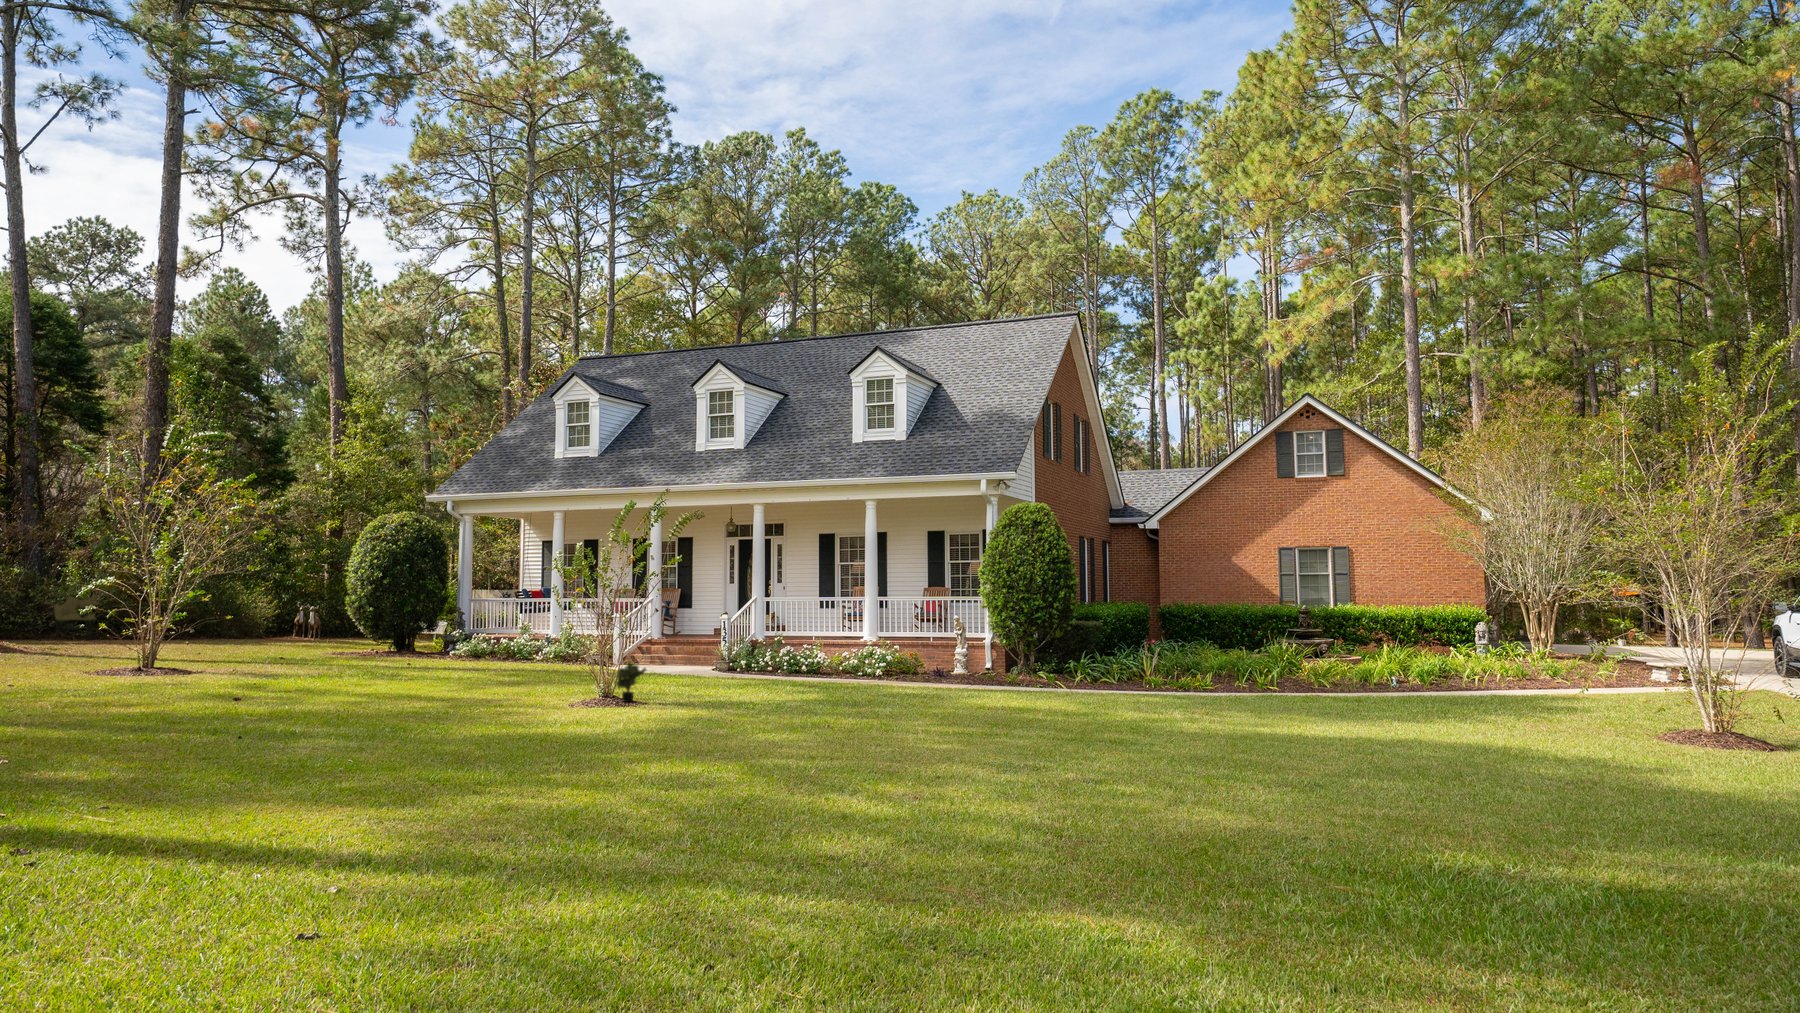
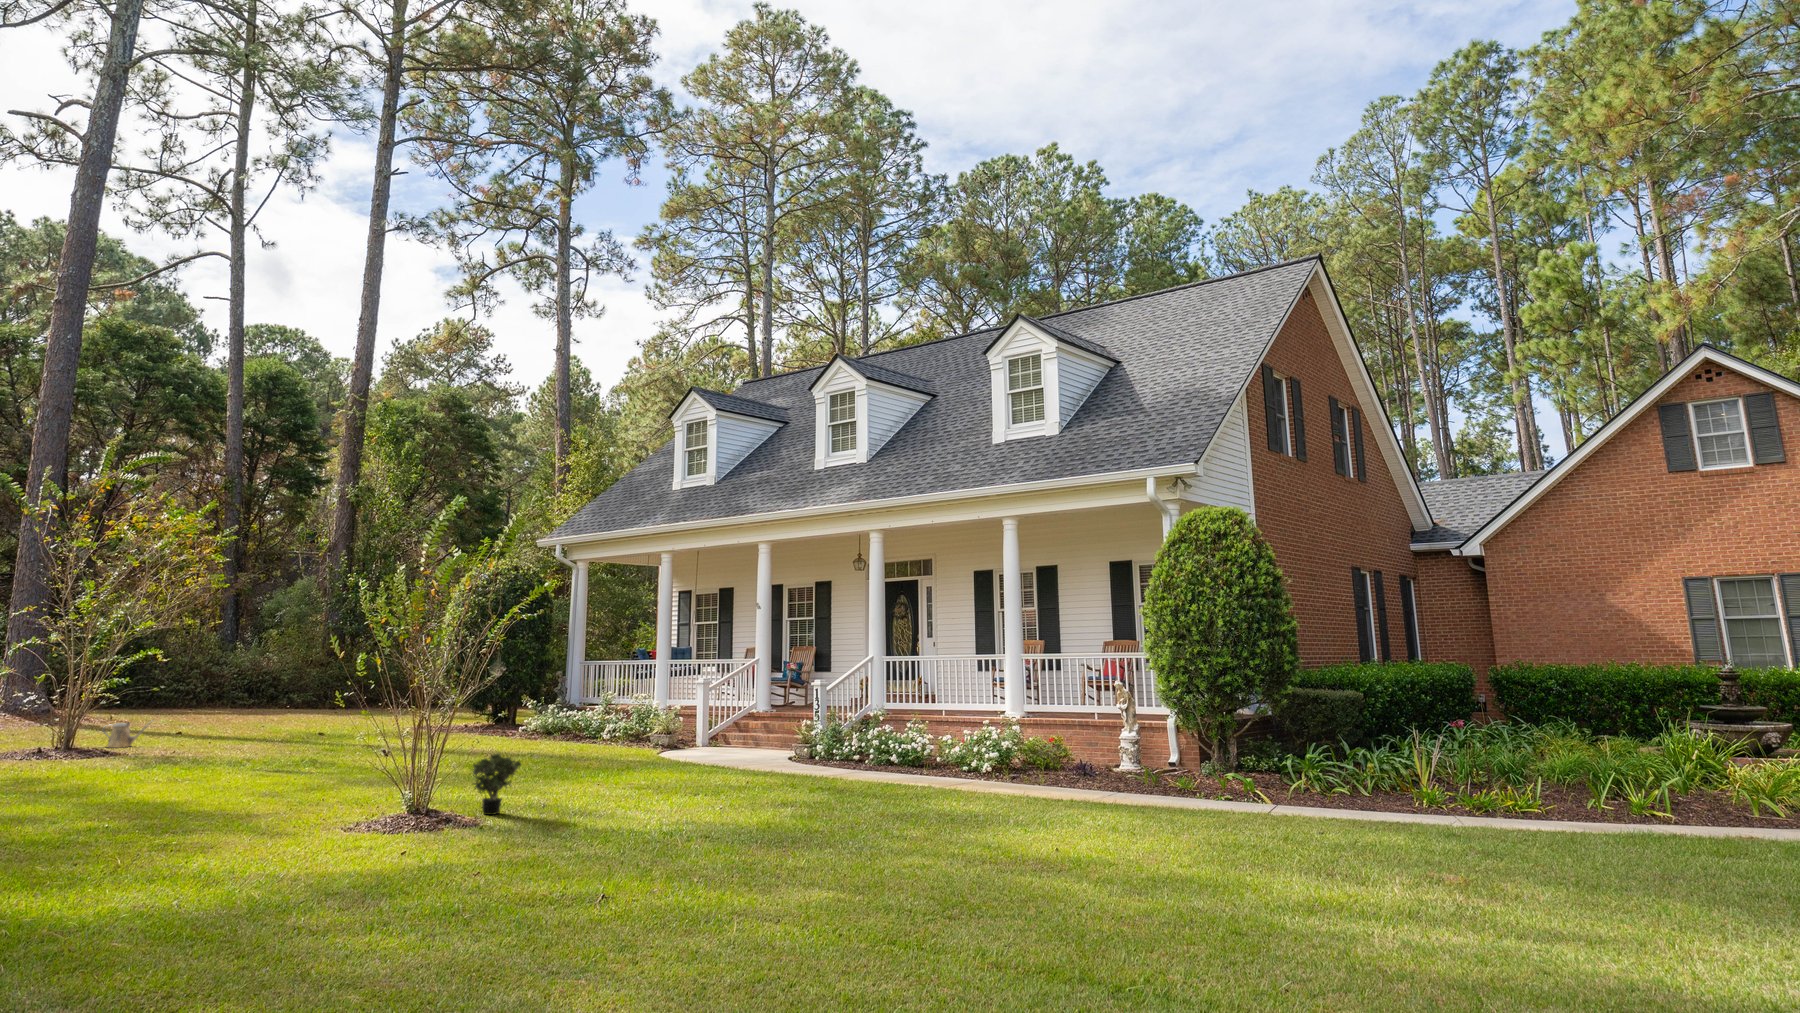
armchair: present [54,597,96,640] -> none [191,653,237,700]
watering can: none [157,652,203,676] -> present [103,720,152,748]

